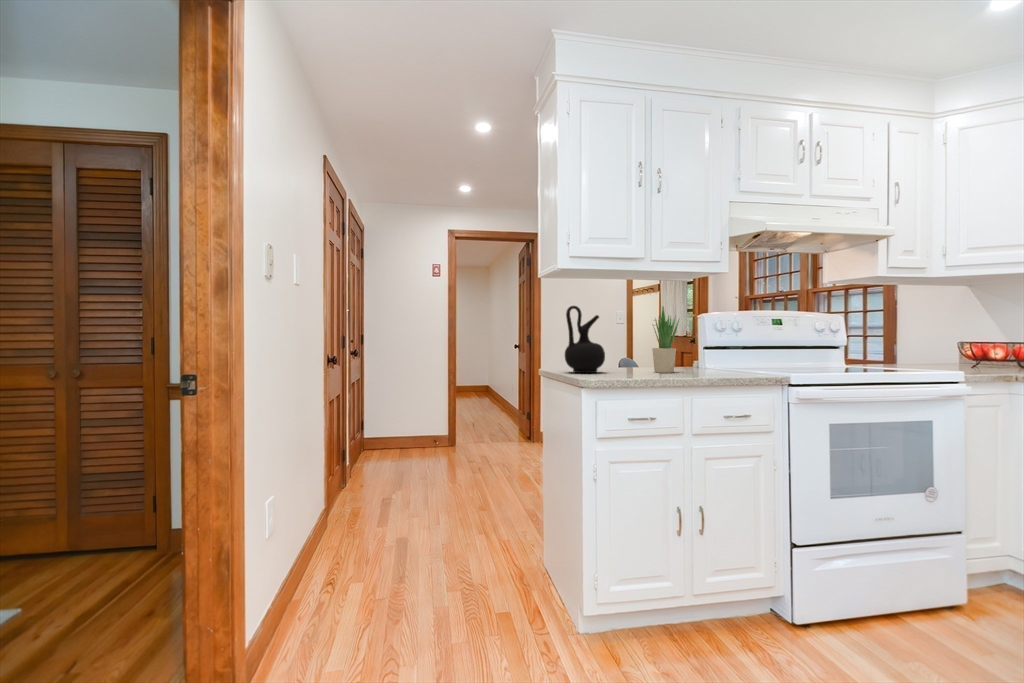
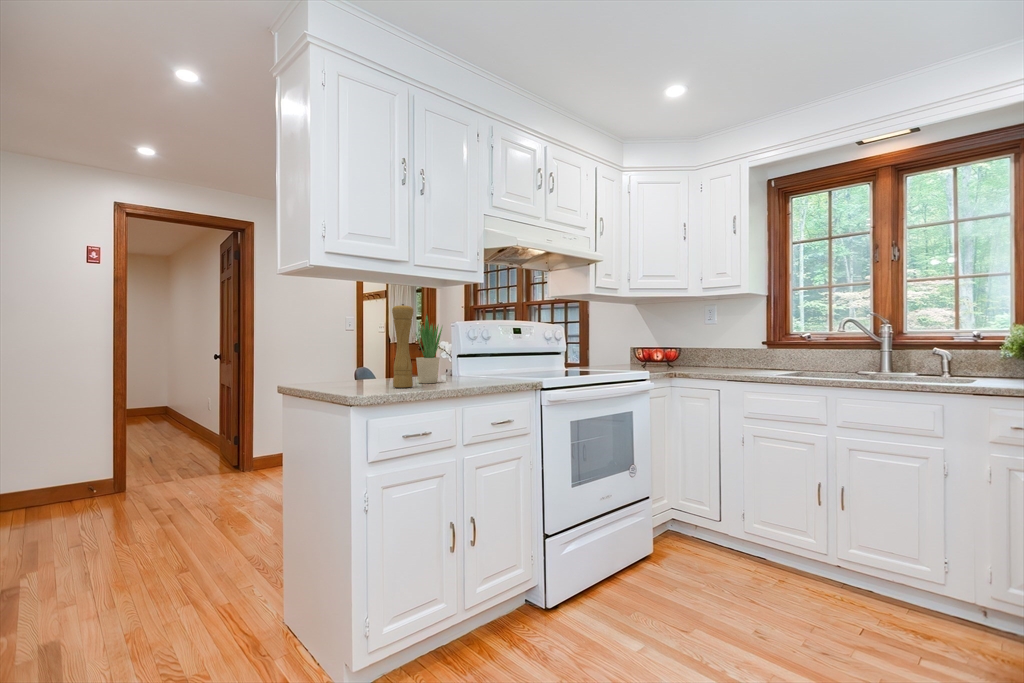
pepper mill: none [625,298,645,375] -> present [392,304,413,388]
ceramic jug: present [565,306,605,373] -> none [319,310,367,388]

